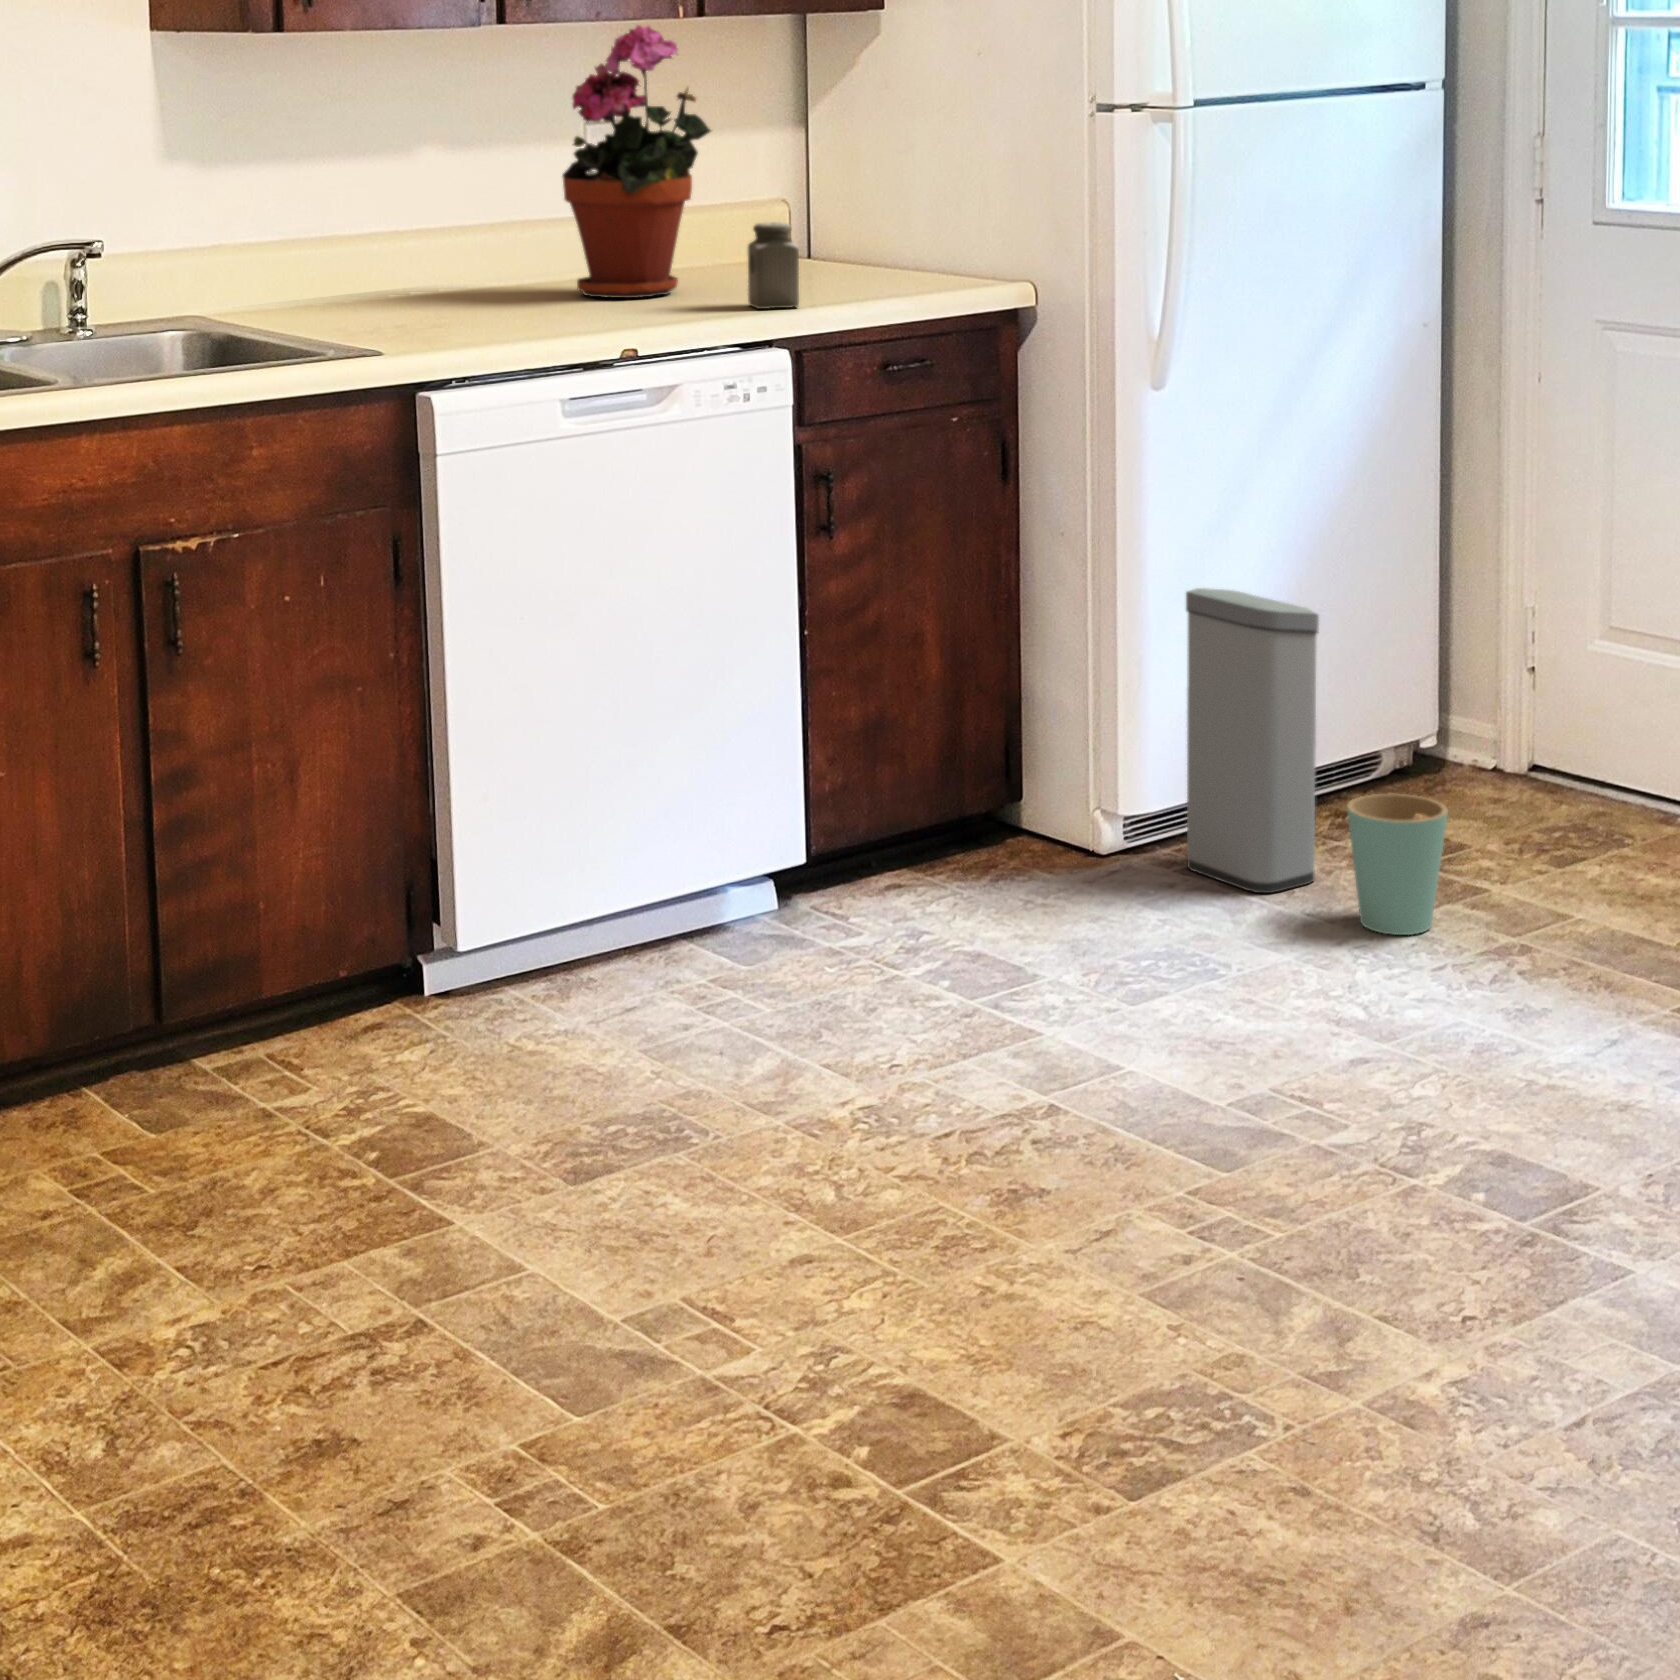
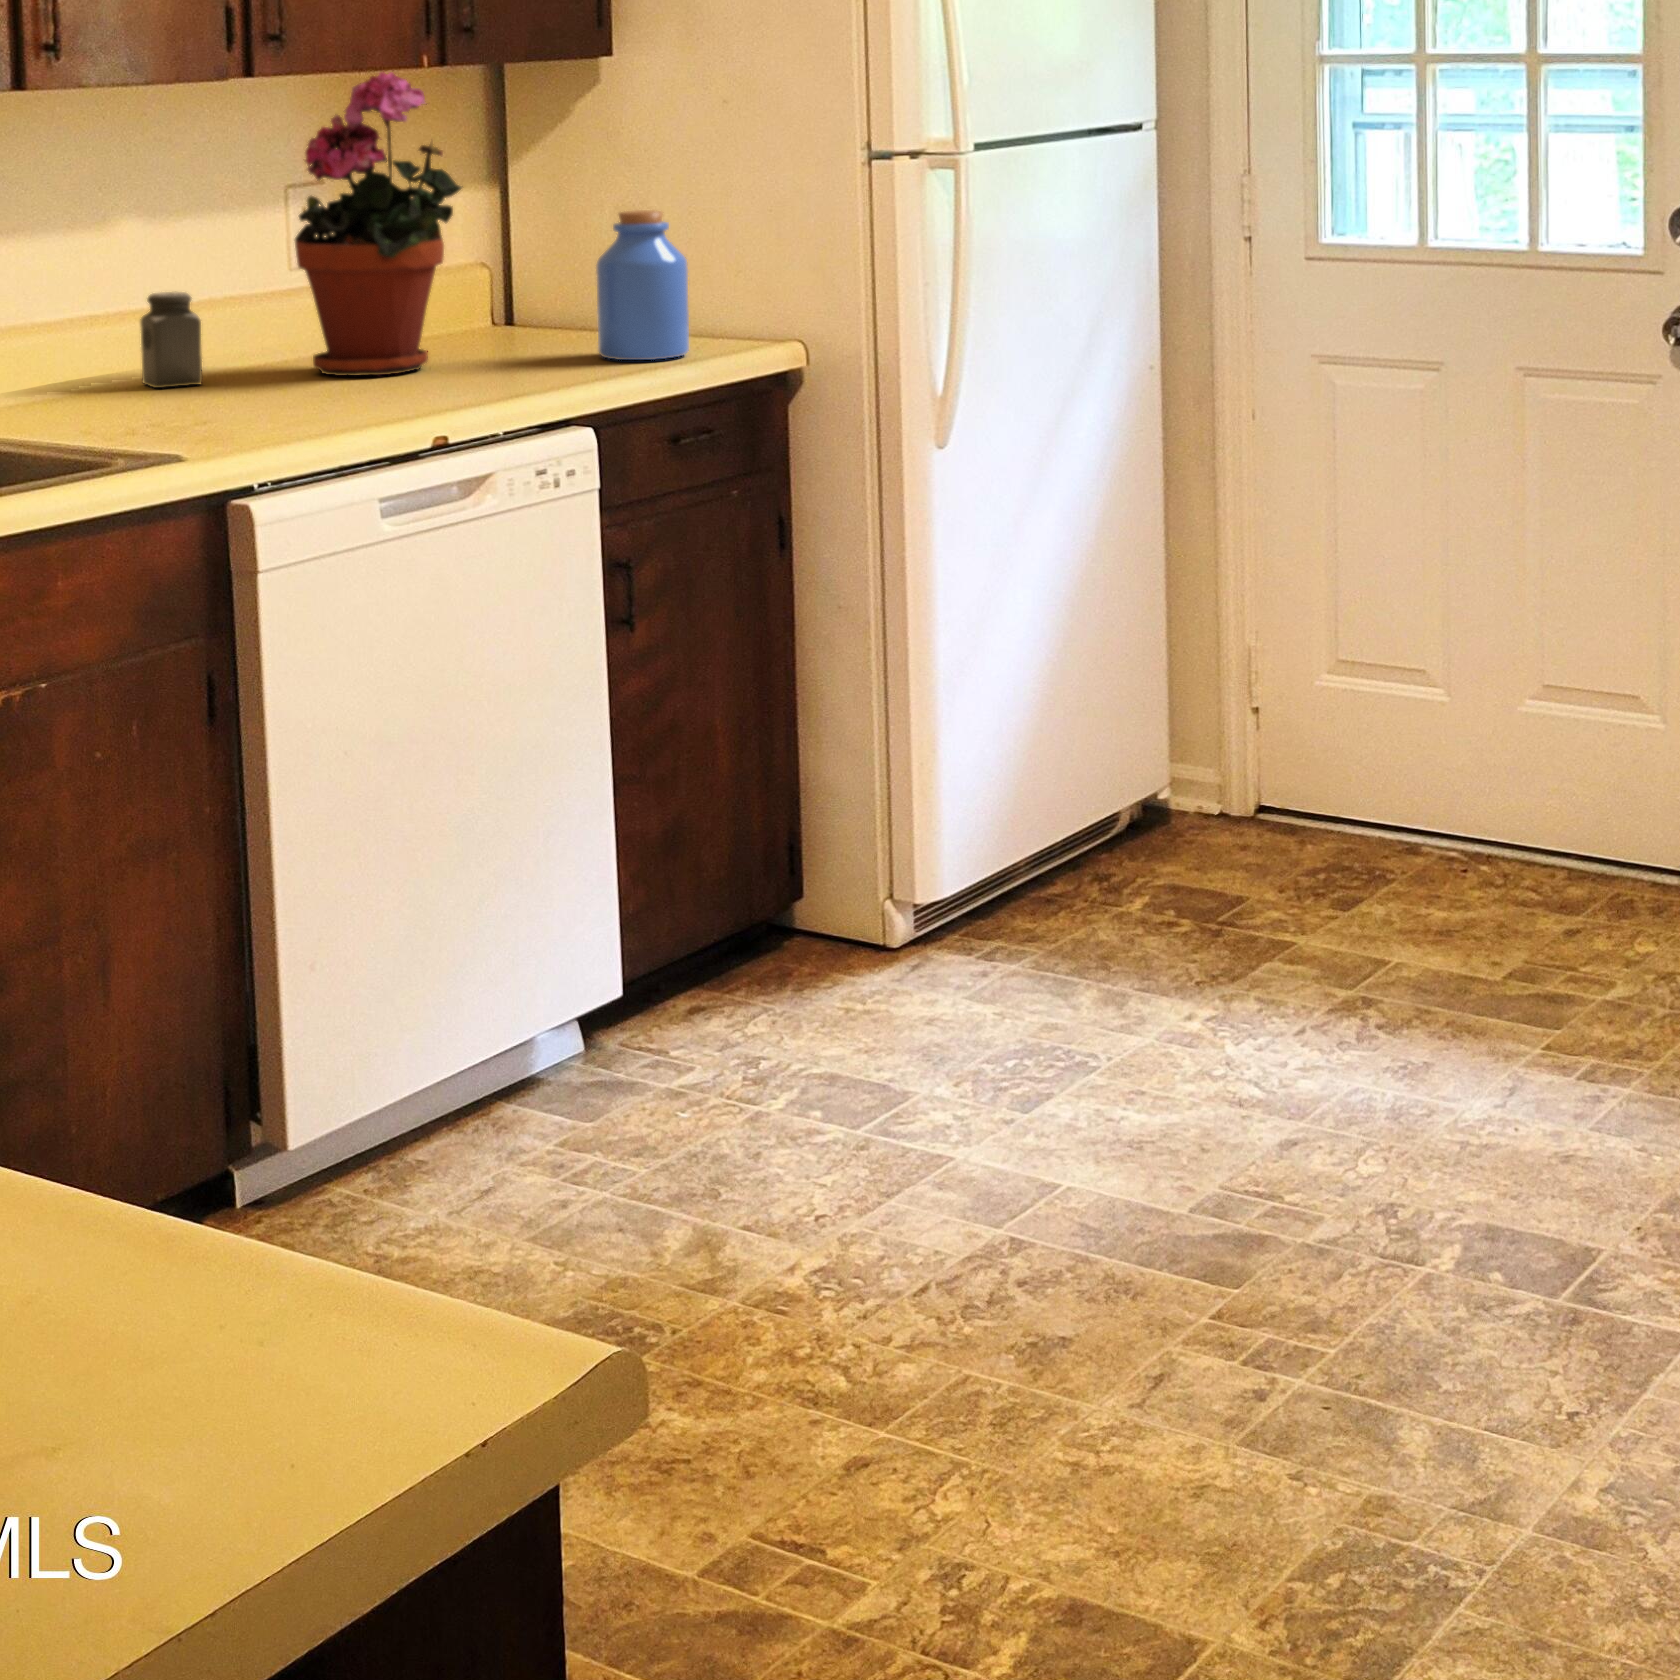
jar: none [831,156,915,294] -> present [596,210,689,360]
salt shaker: present [748,222,799,309] -> present [140,292,202,388]
trash can: present [1186,588,1448,935] -> none [982,654,1281,1000]

